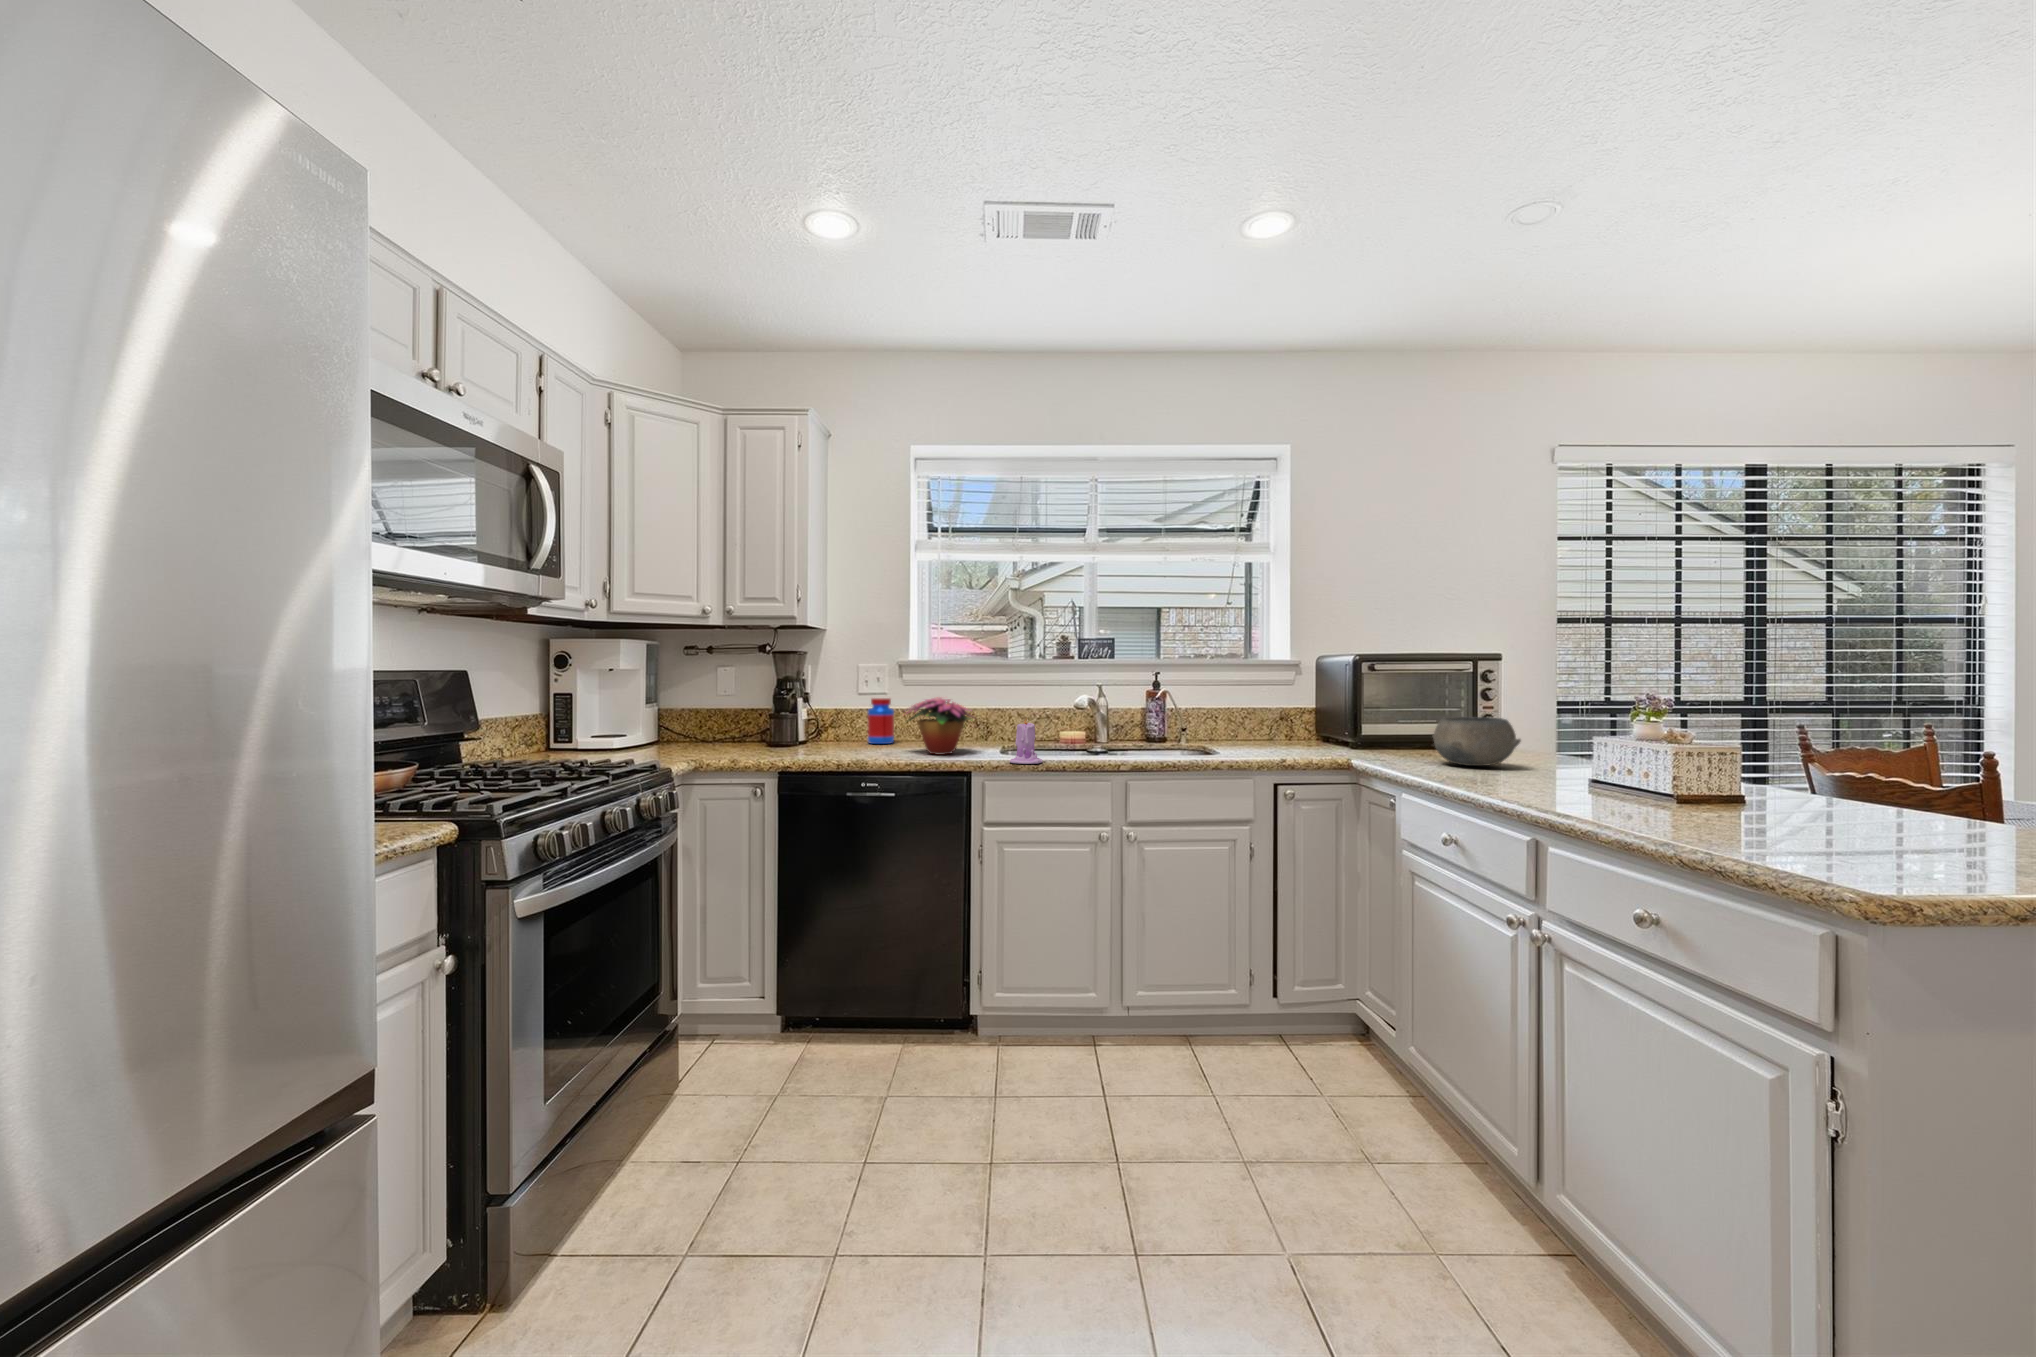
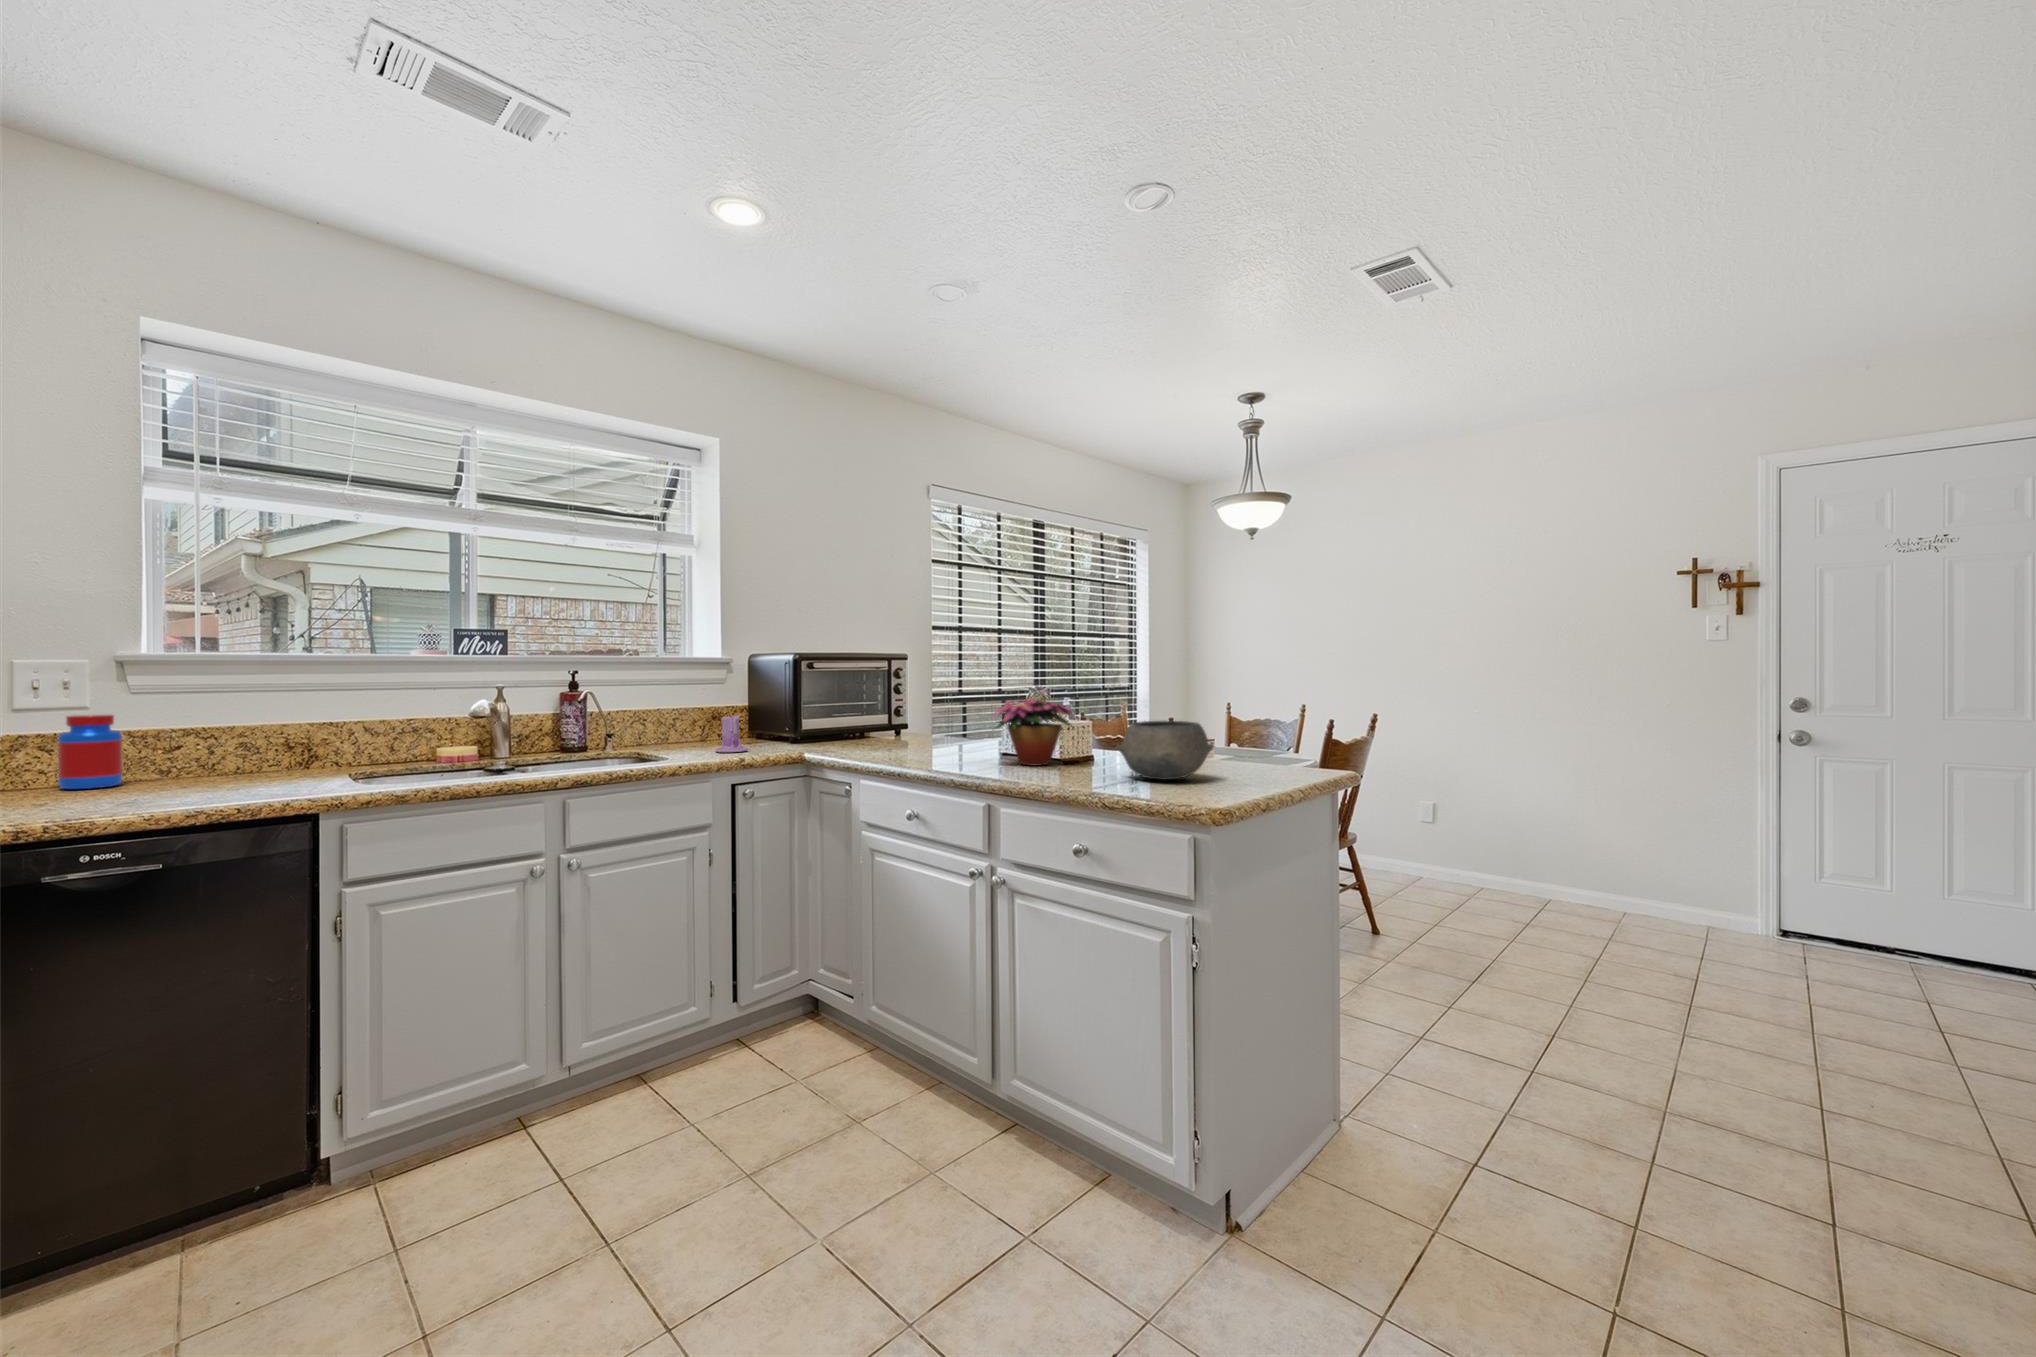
flower arrangement: present [906,697,973,755] -> present [994,698,1074,766]
bowl: present [1432,717,1521,766] -> present [1117,721,1214,780]
candle: present [1010,720,1042,764] -> present [716,712,748,753]

